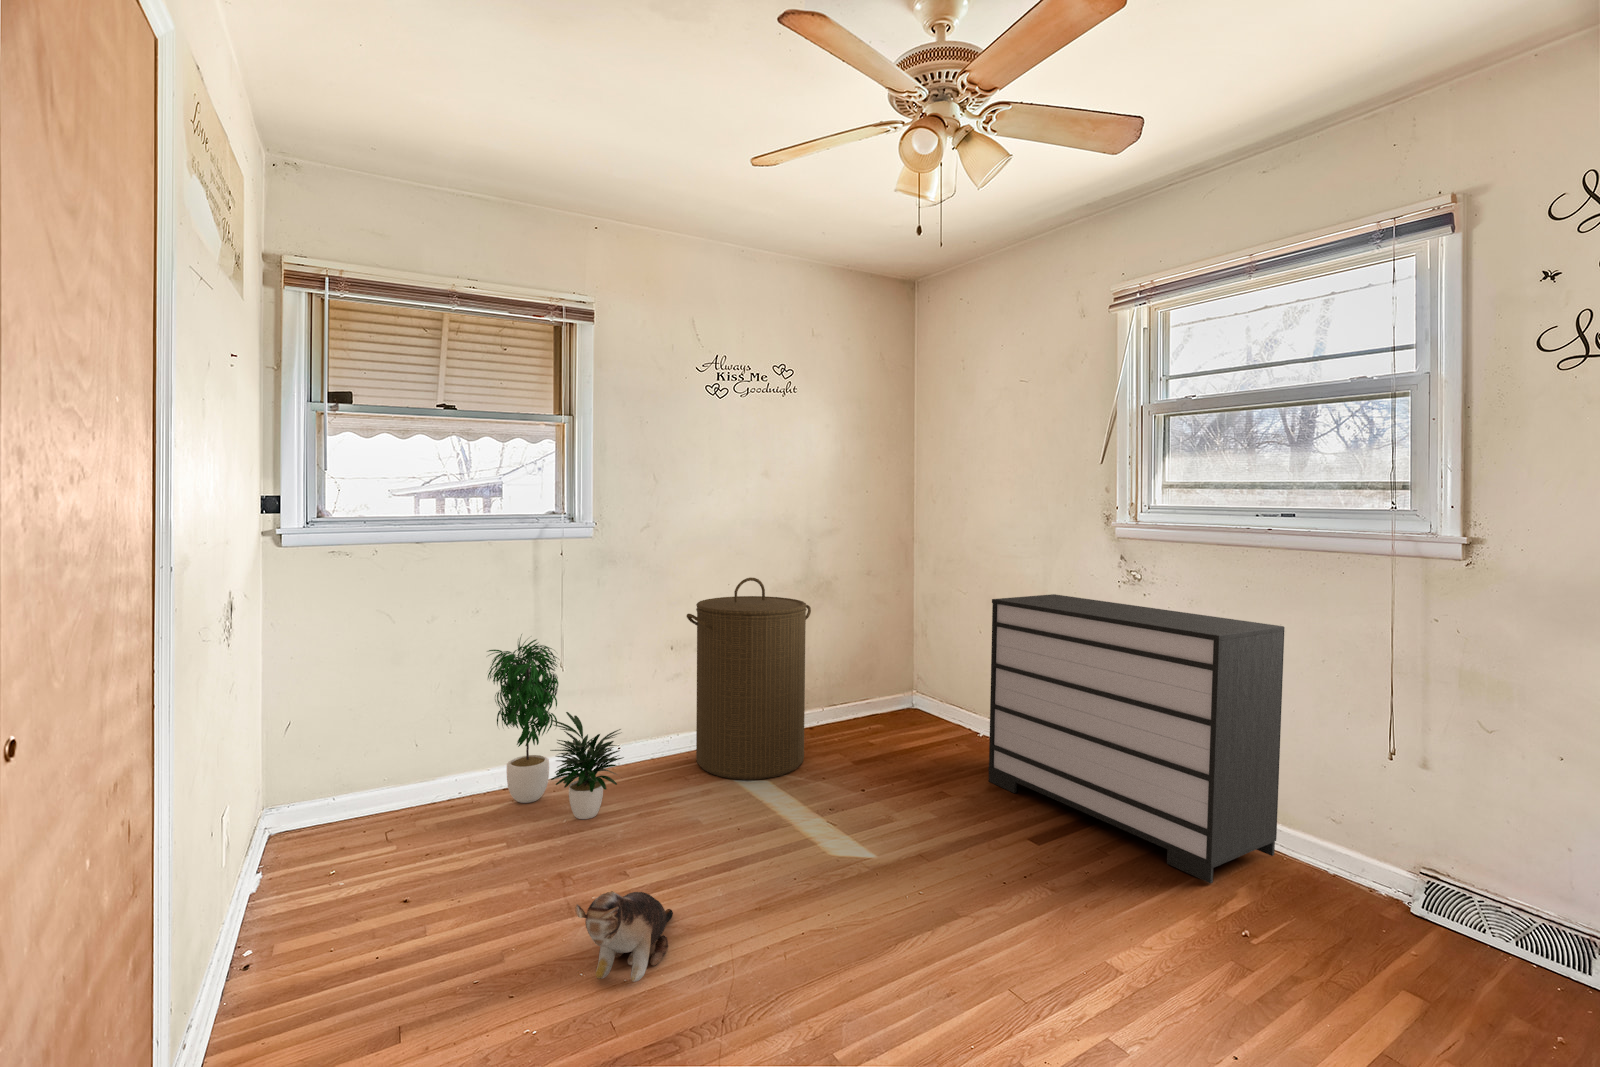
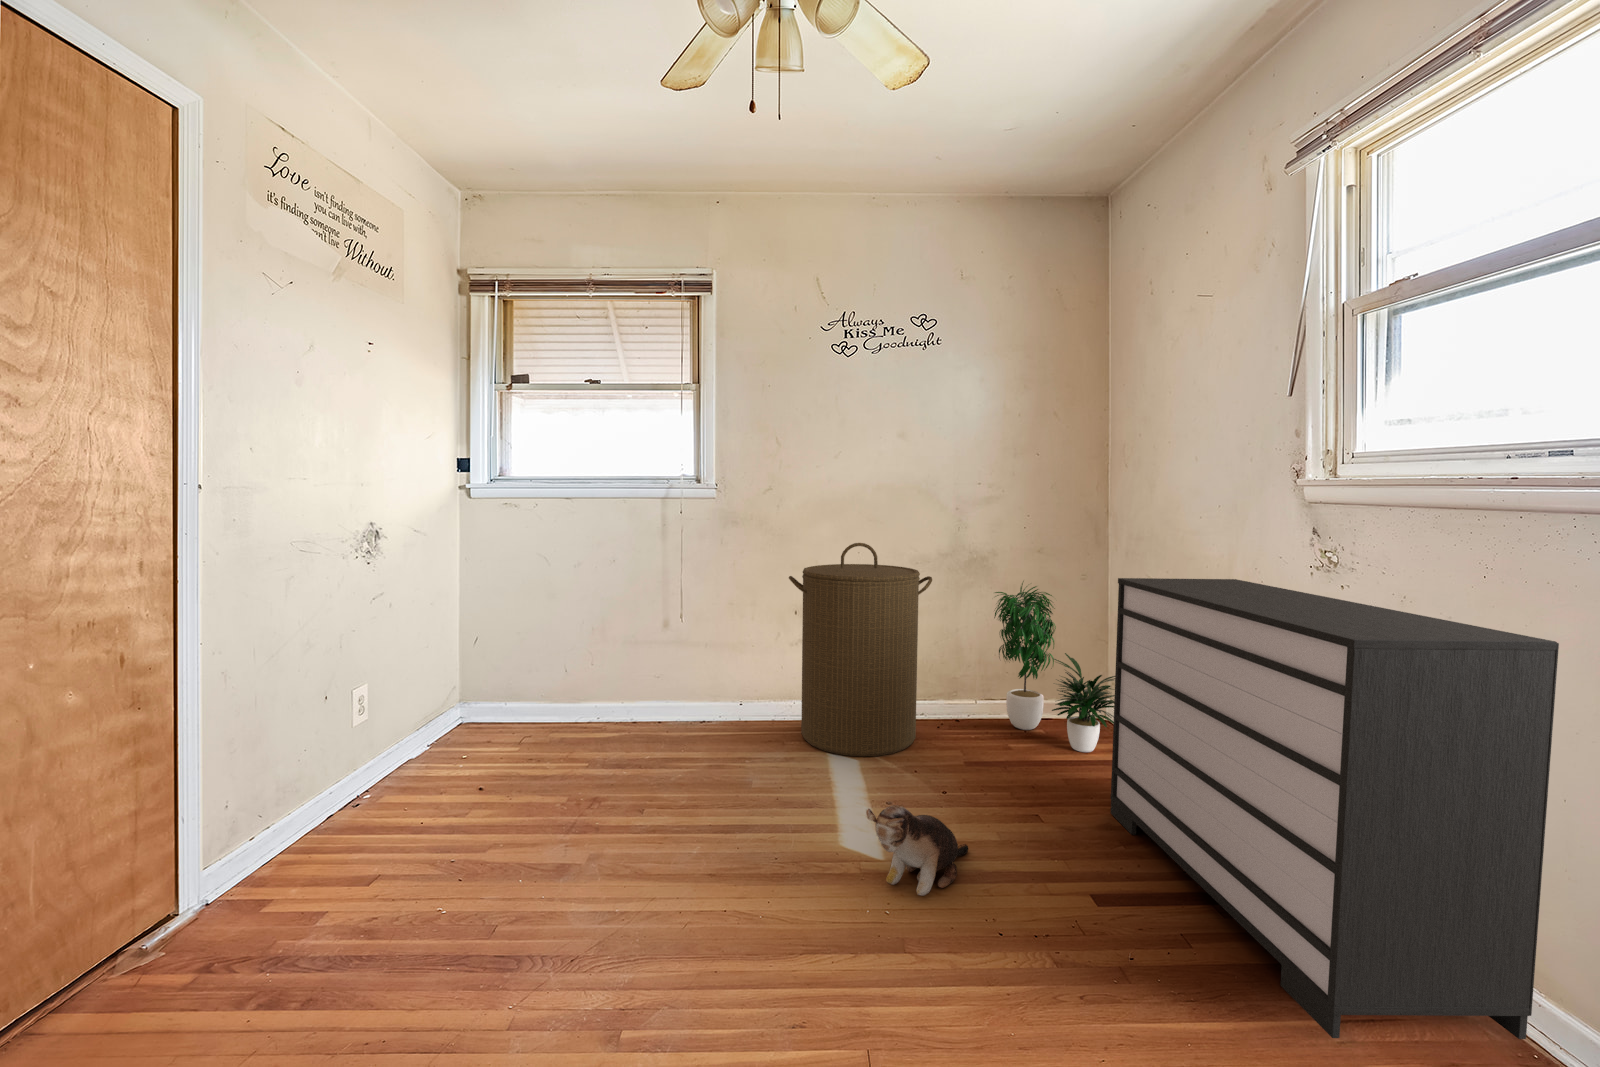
potted plant: present [488,634,624,819] -> present [994,581,1115,752]
plush toy: present [575,891,673,982] -> present [866,805,968,896]

